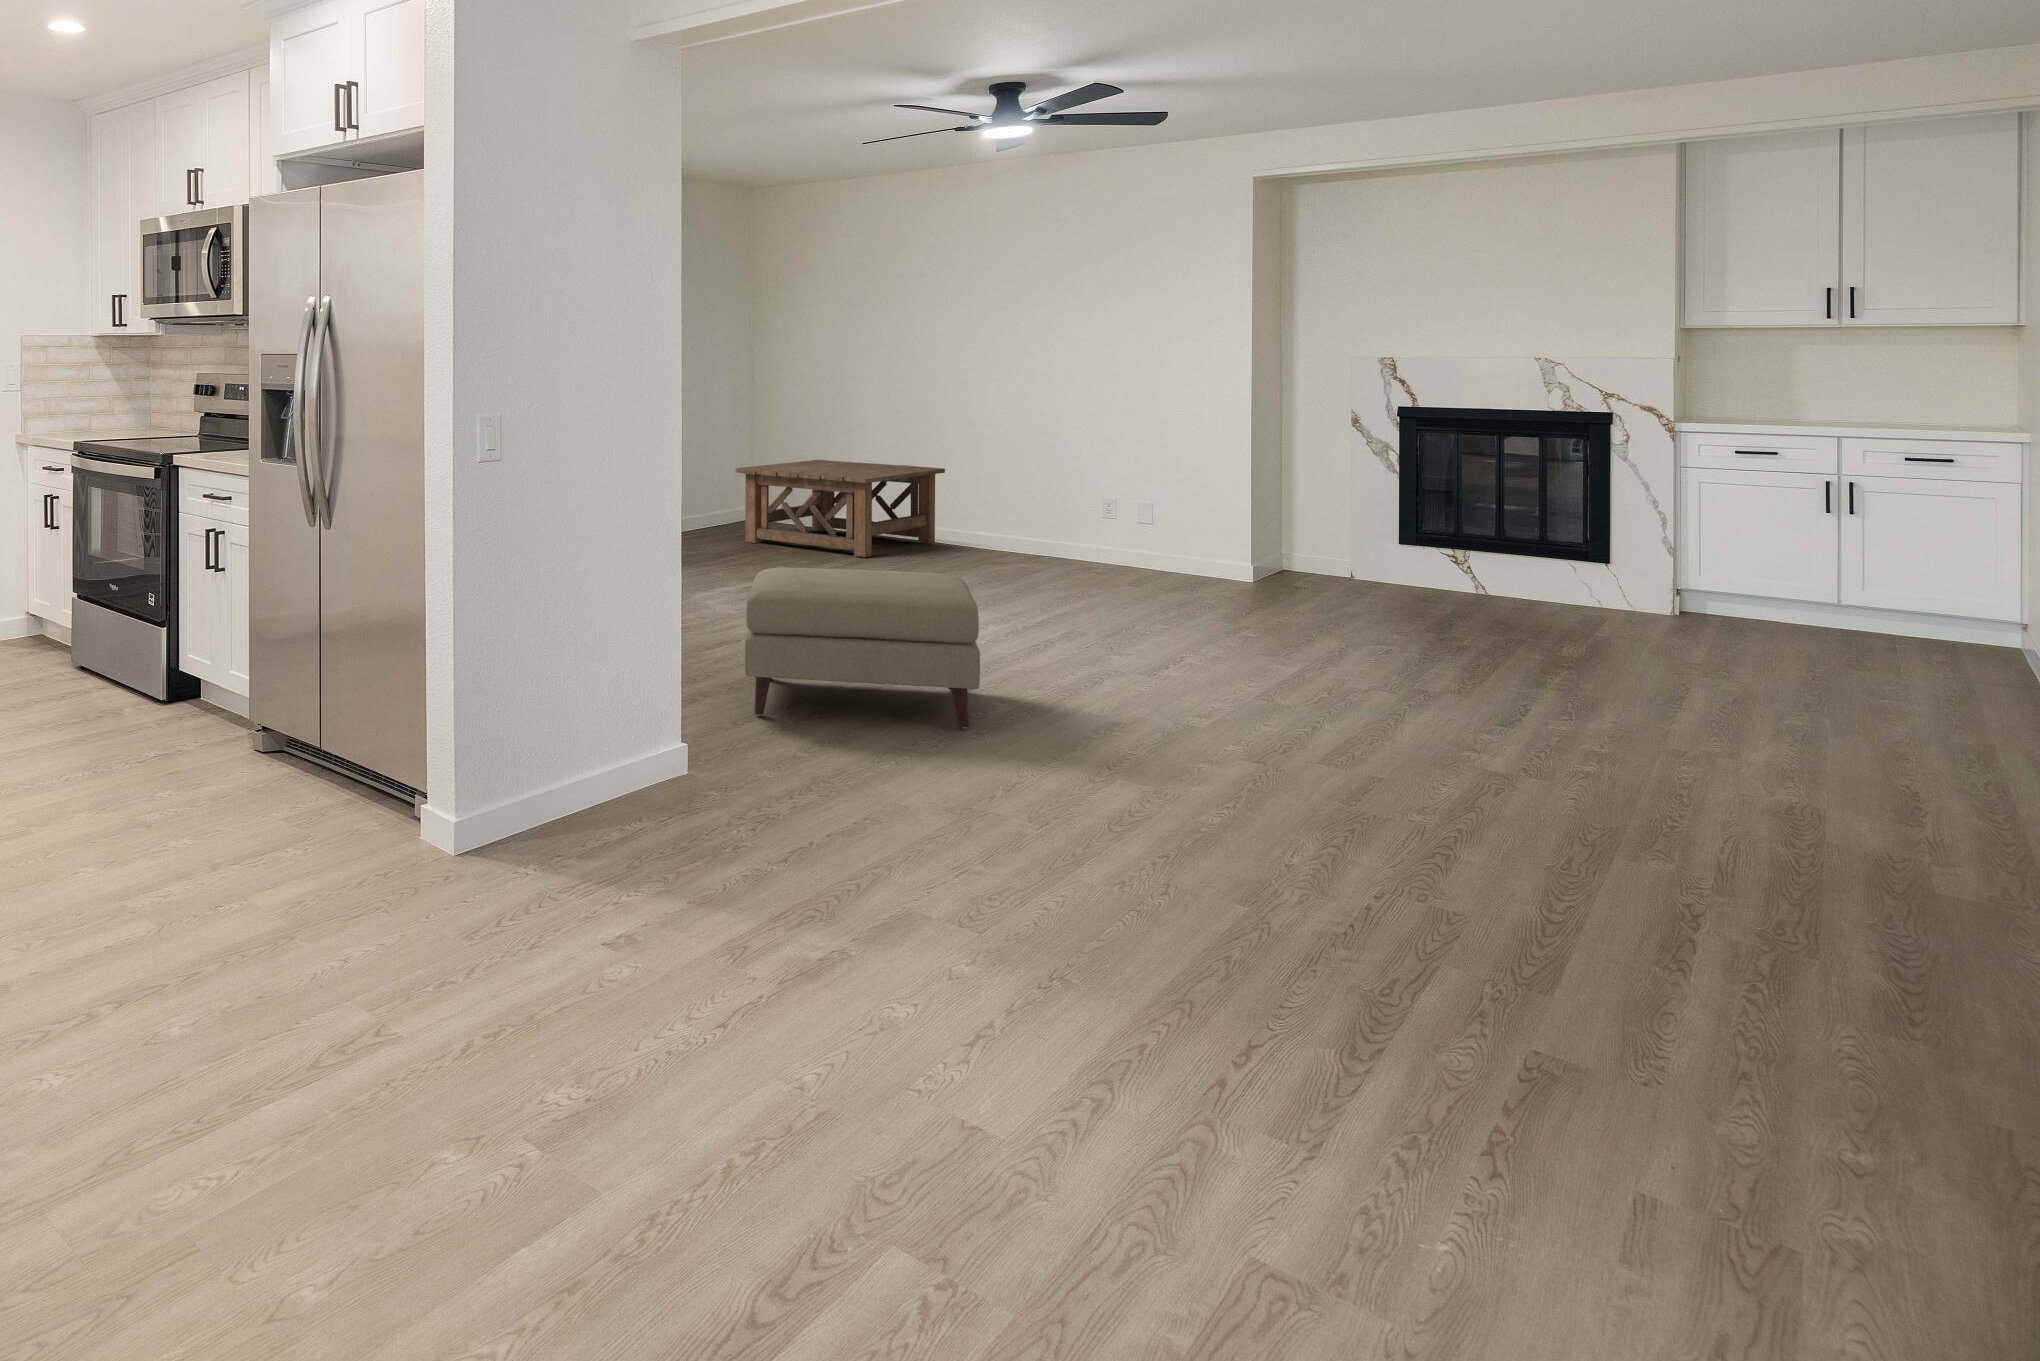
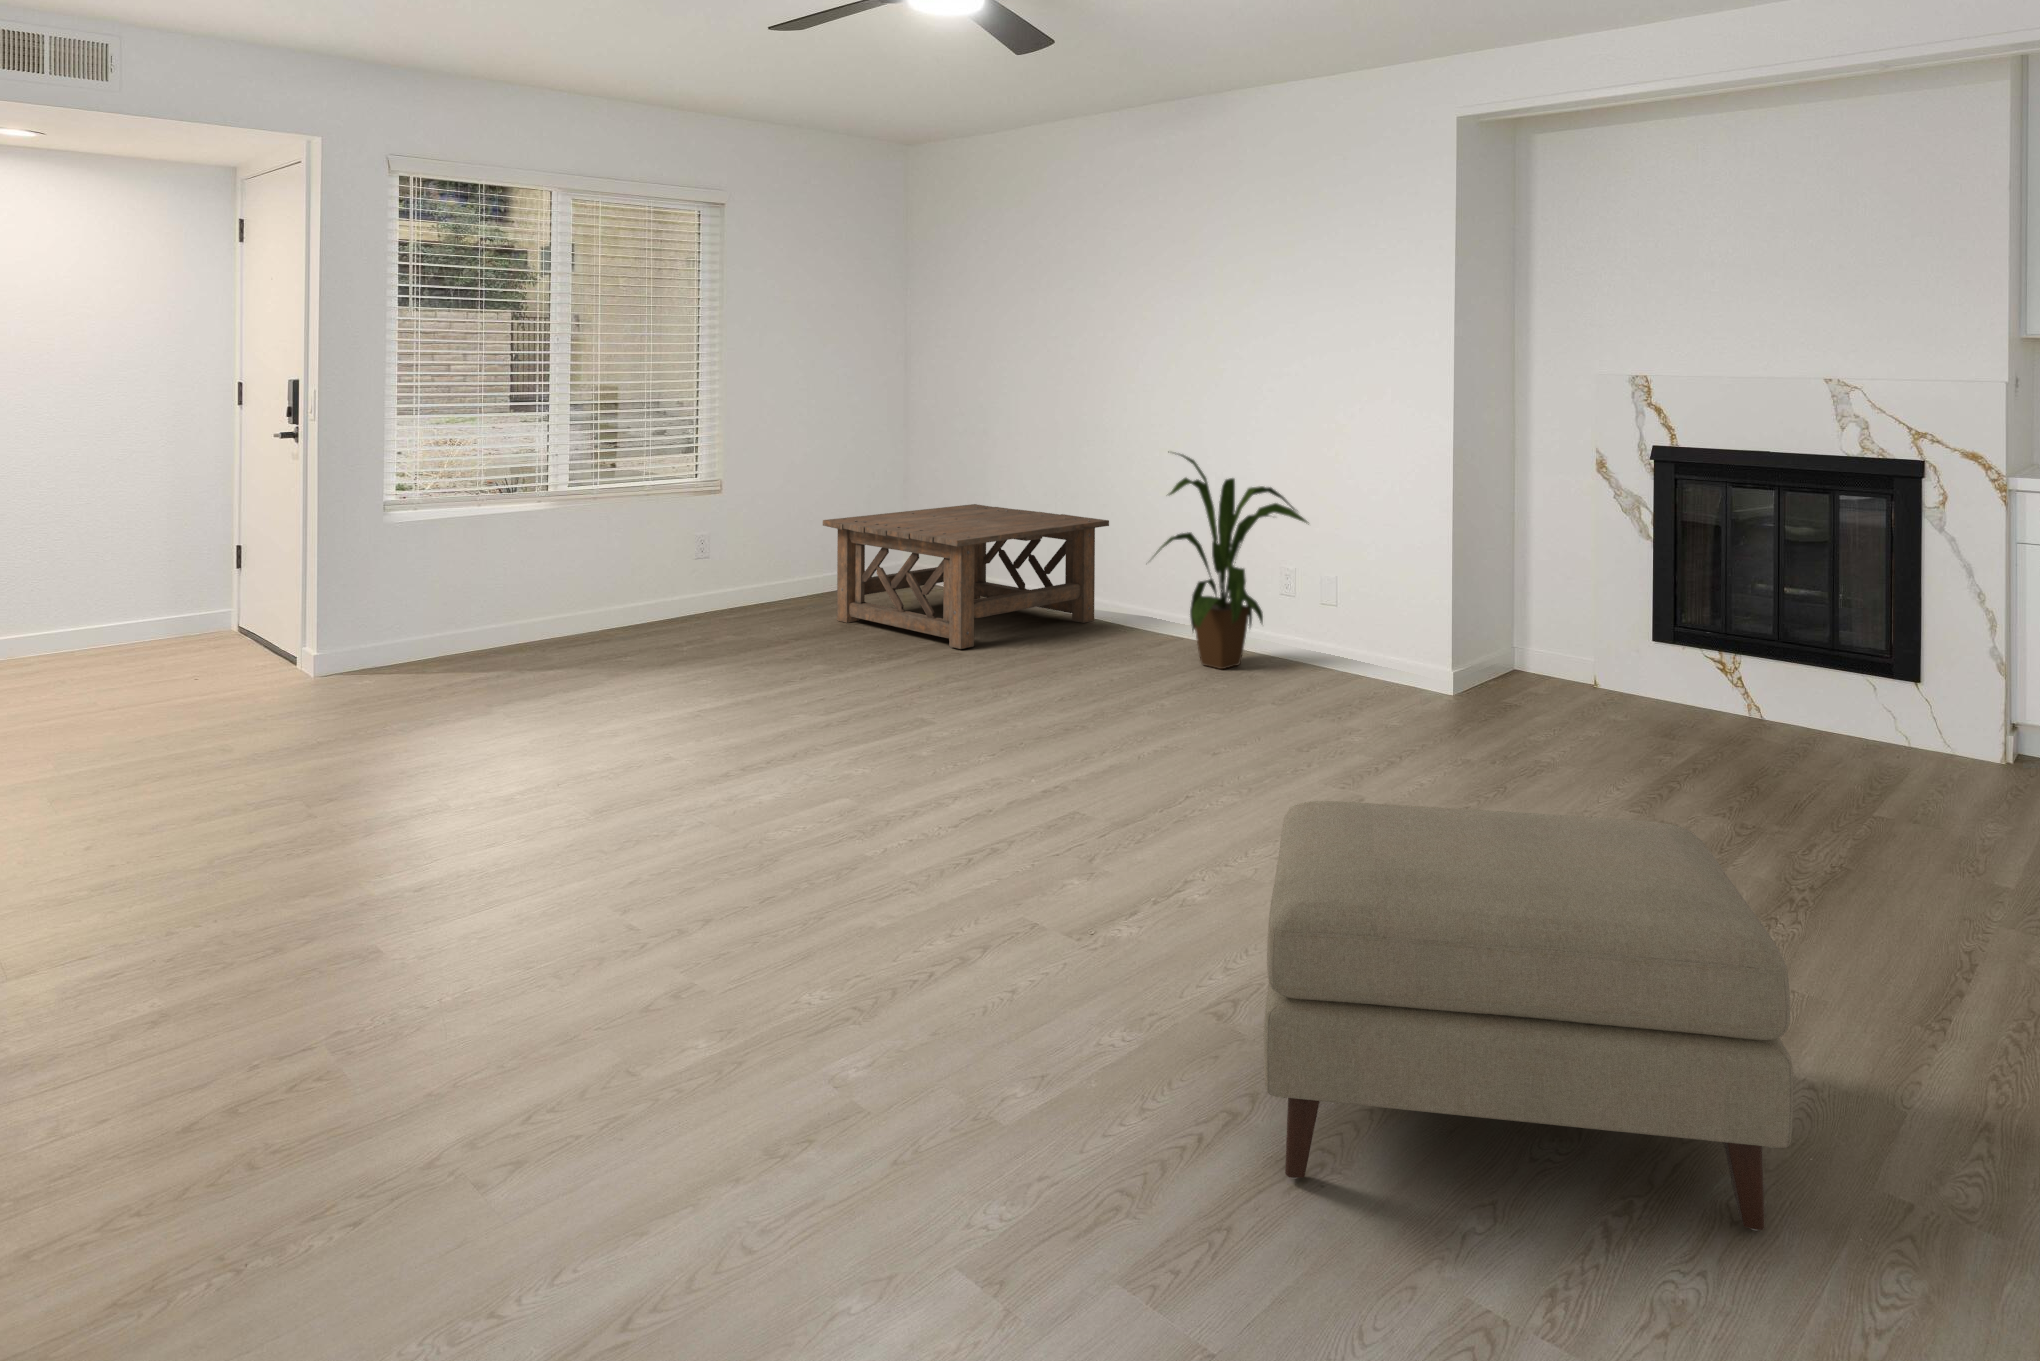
house plant: none [1014,414,1138,569] -> present [1154,454,1309,669]
ottoman: present [745,568,980,728] -> present [1264,801,1793,1230]

